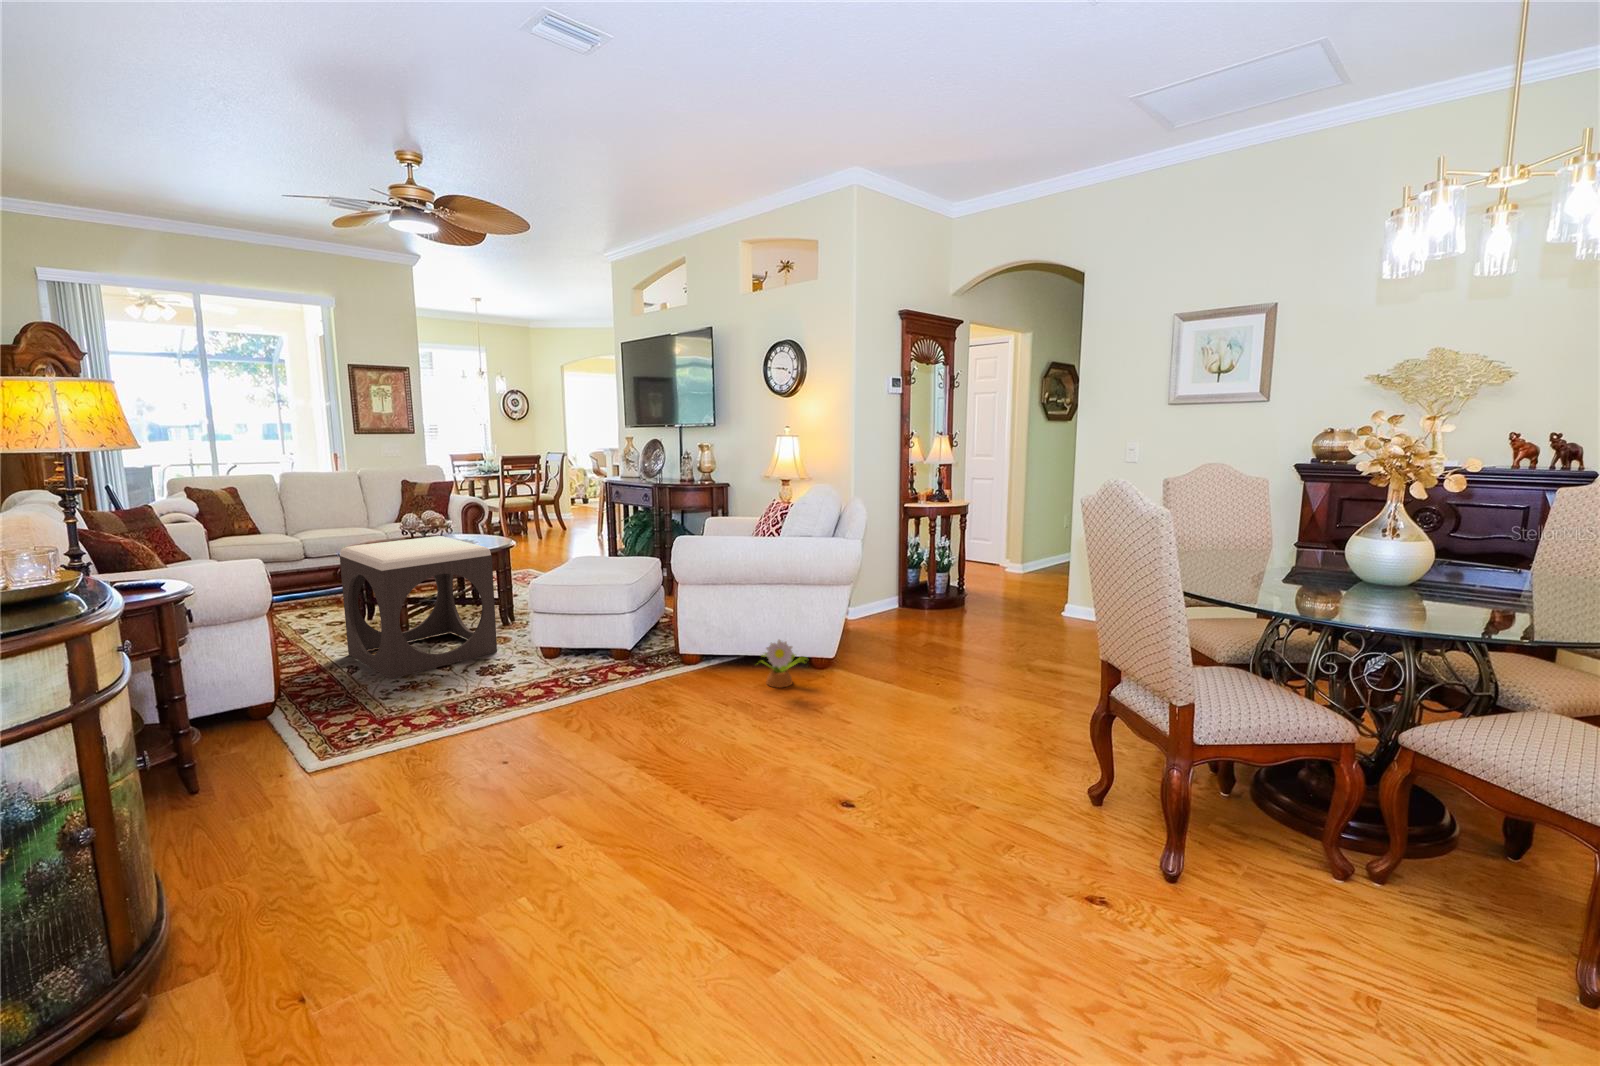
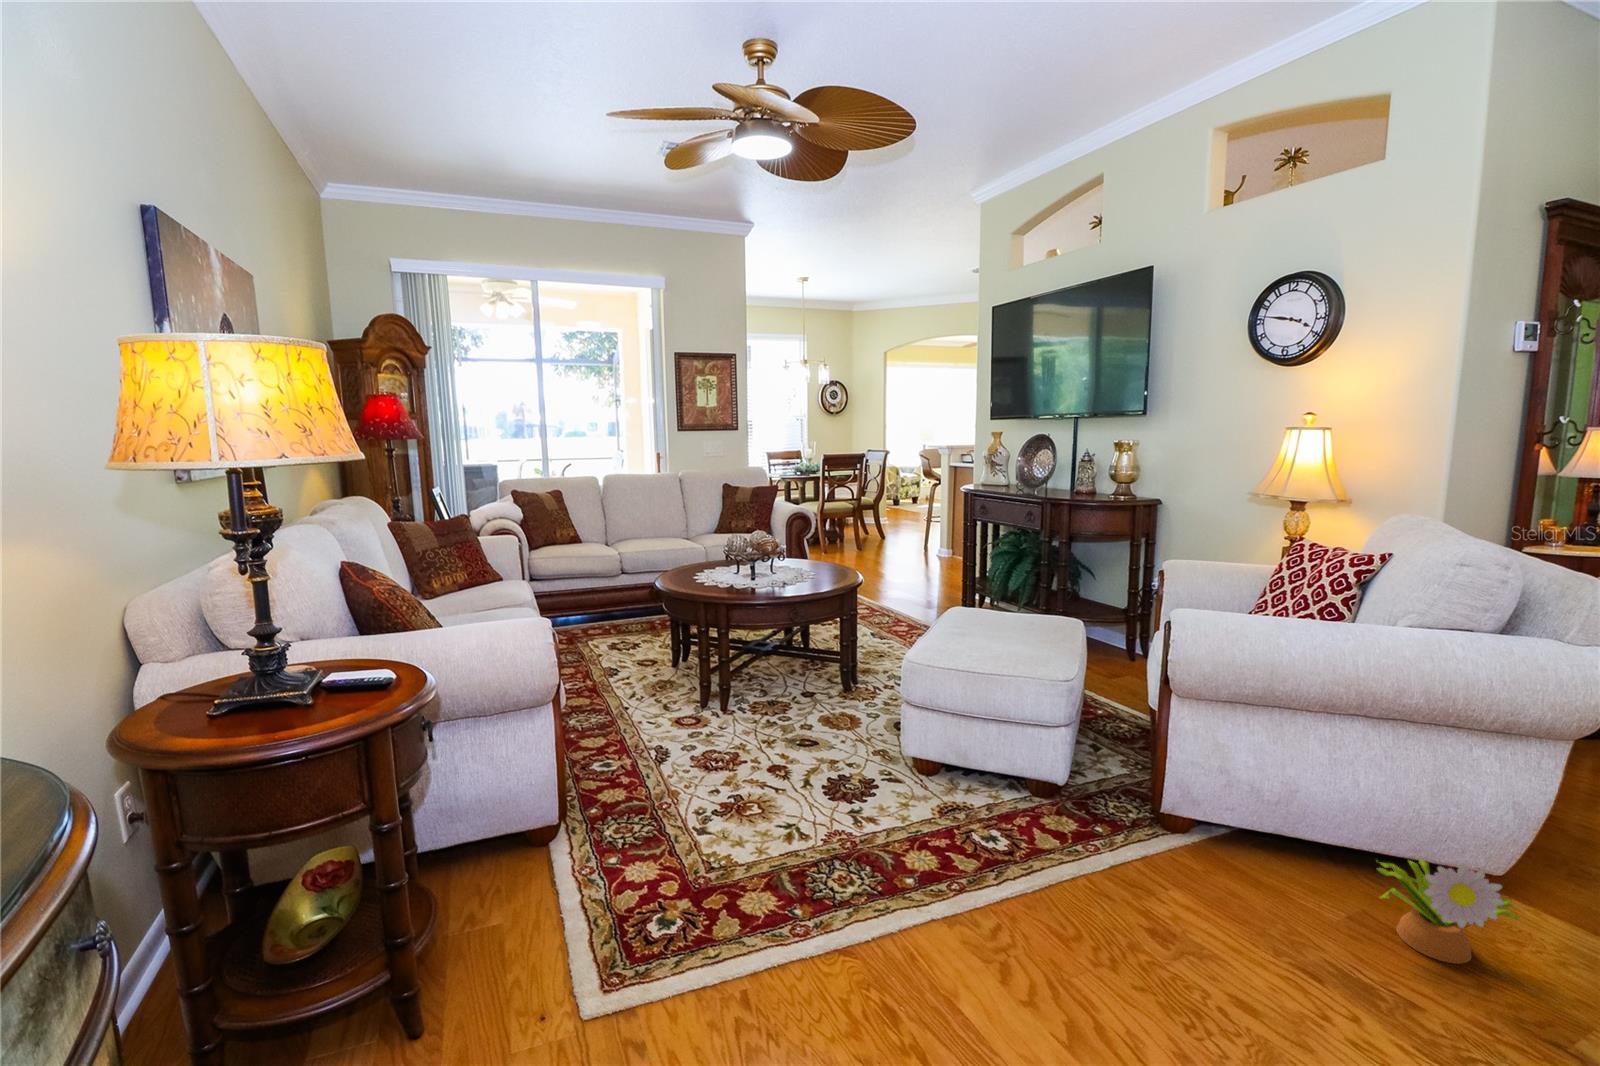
footstool: present [340,536,497,679] -> none [652,567,847,785]

